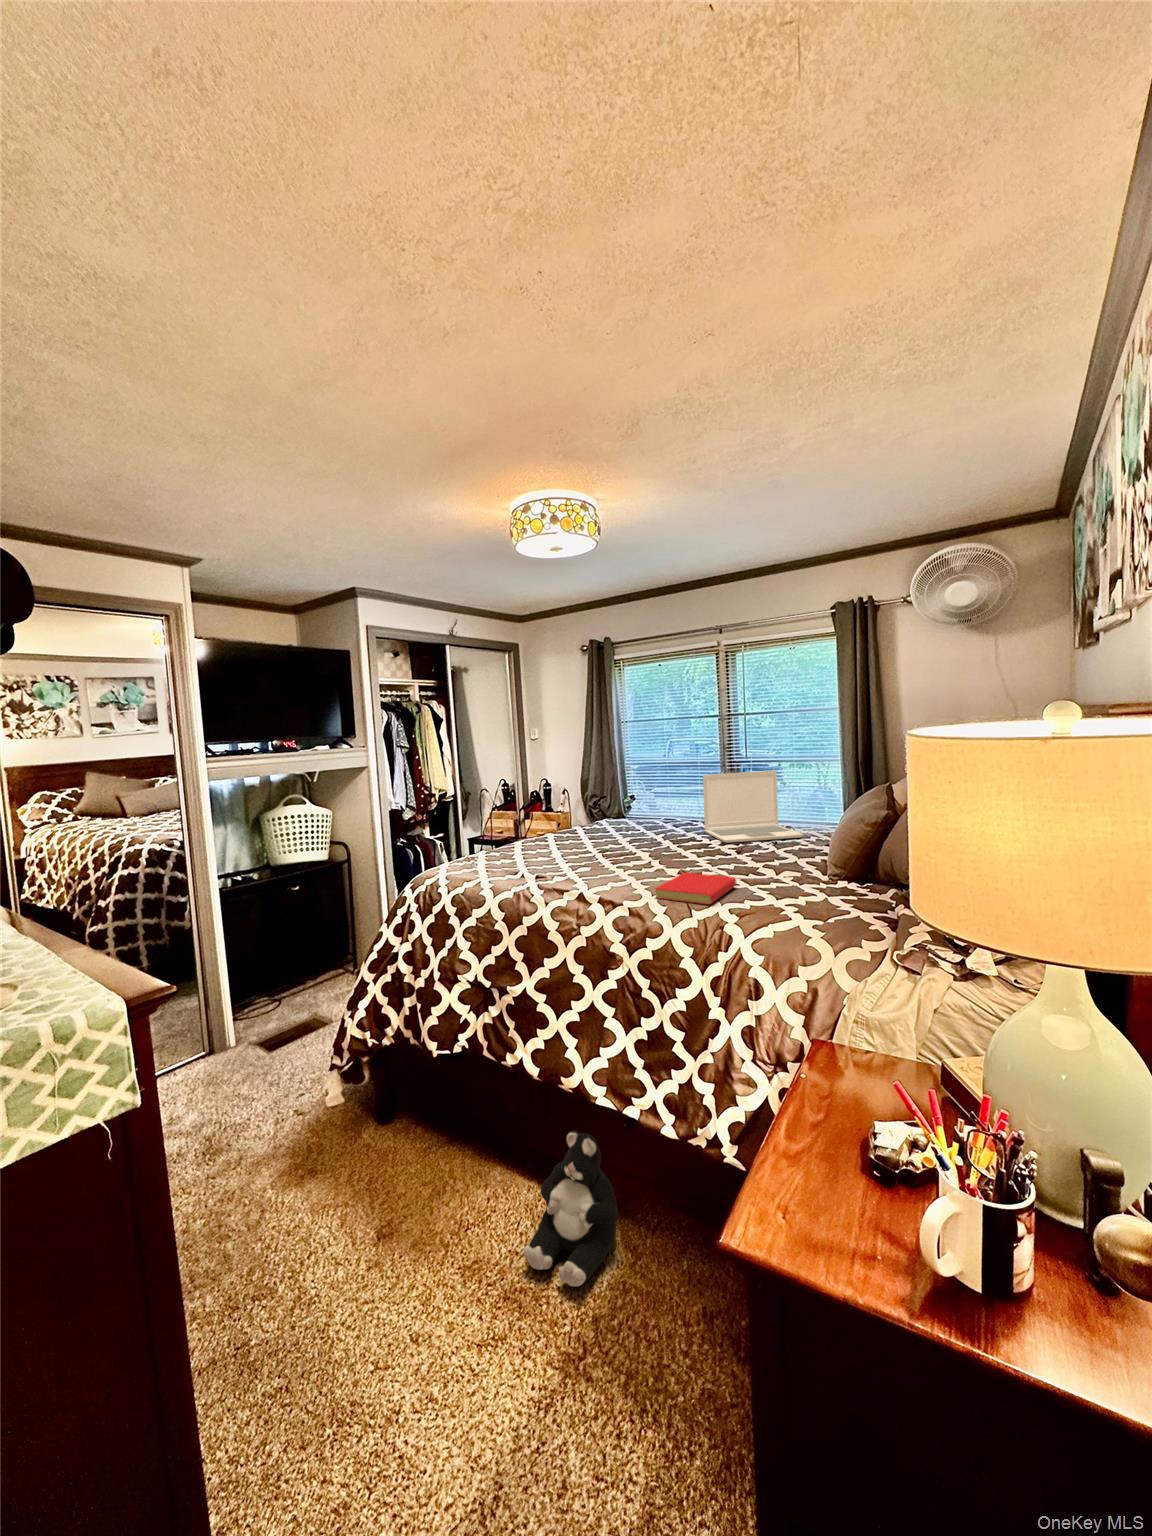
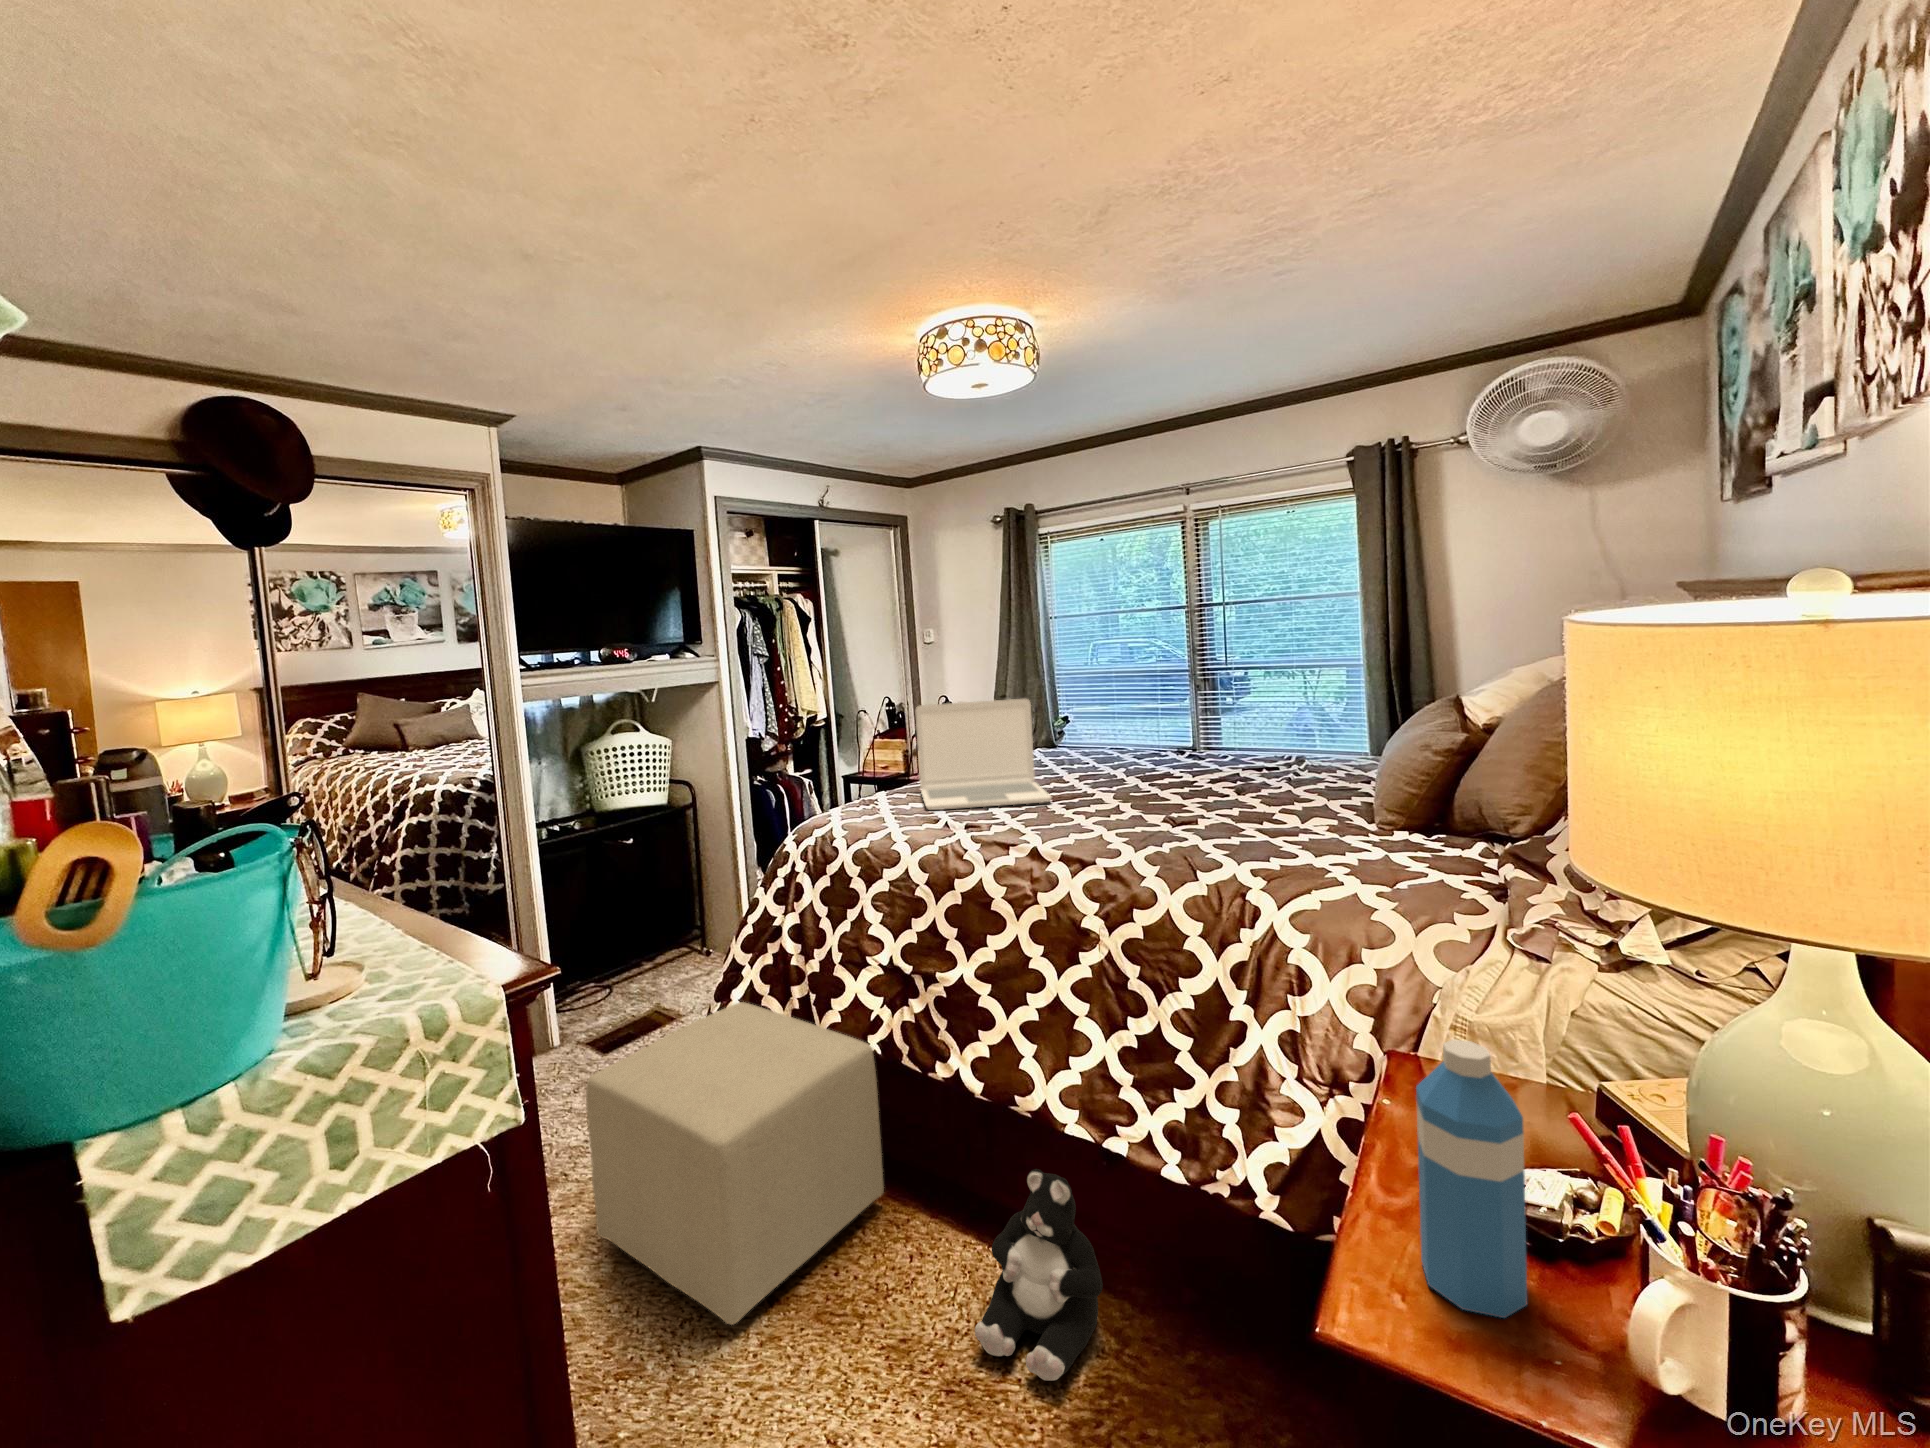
laptop: present [703,771,803,843] -> present [915,699,1052,810]
book: present [655,872,736,905] -> none [1137,820,1250,863]
ottoman: none [240,1009,470,1255] -> present [586,1002,884,1325]
water bottle: none [797,1042,868,1244] -> present [1416,1040,1527,1318]

